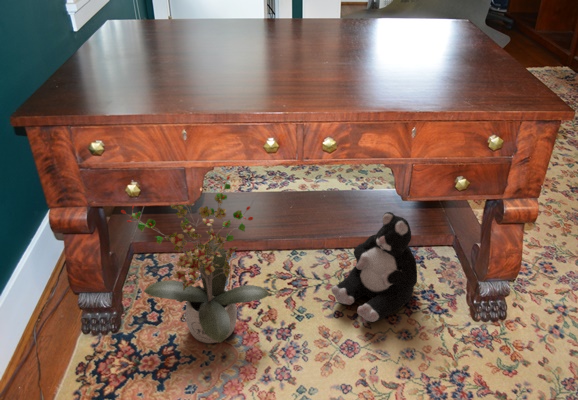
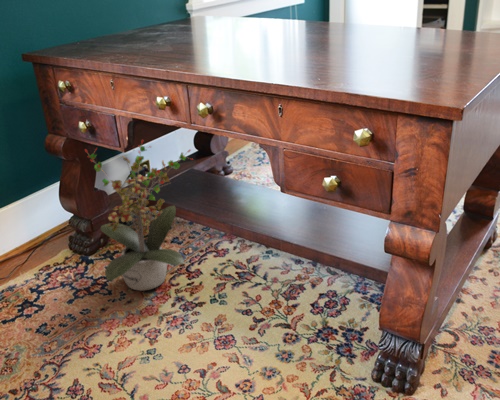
plush toy: present [332,212,417,322] -> none [252,226,345,332]

